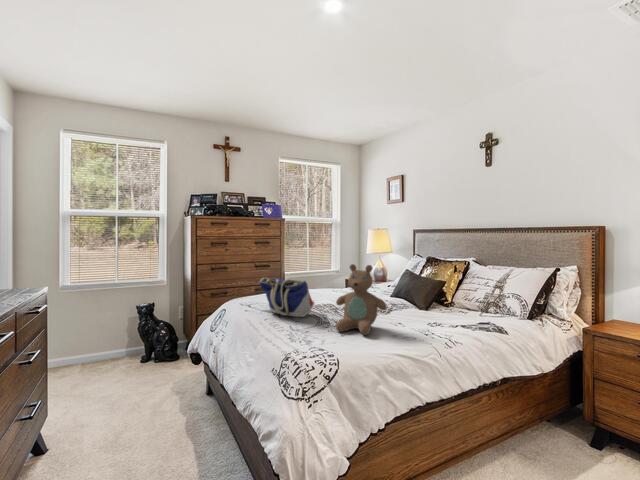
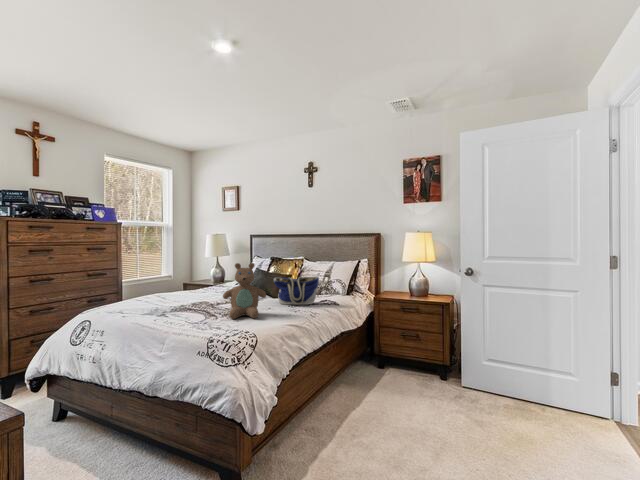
tote bag: present [260,277,314,317] -> present [274,276,319,305]

